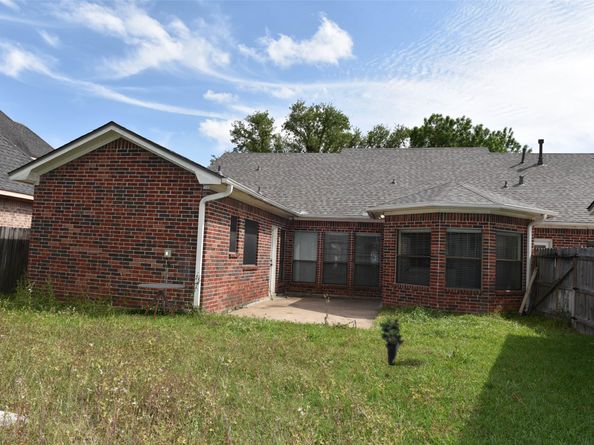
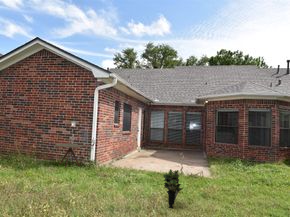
potted plant: present [380,317,404,364] -> present [163,169,182,208]

